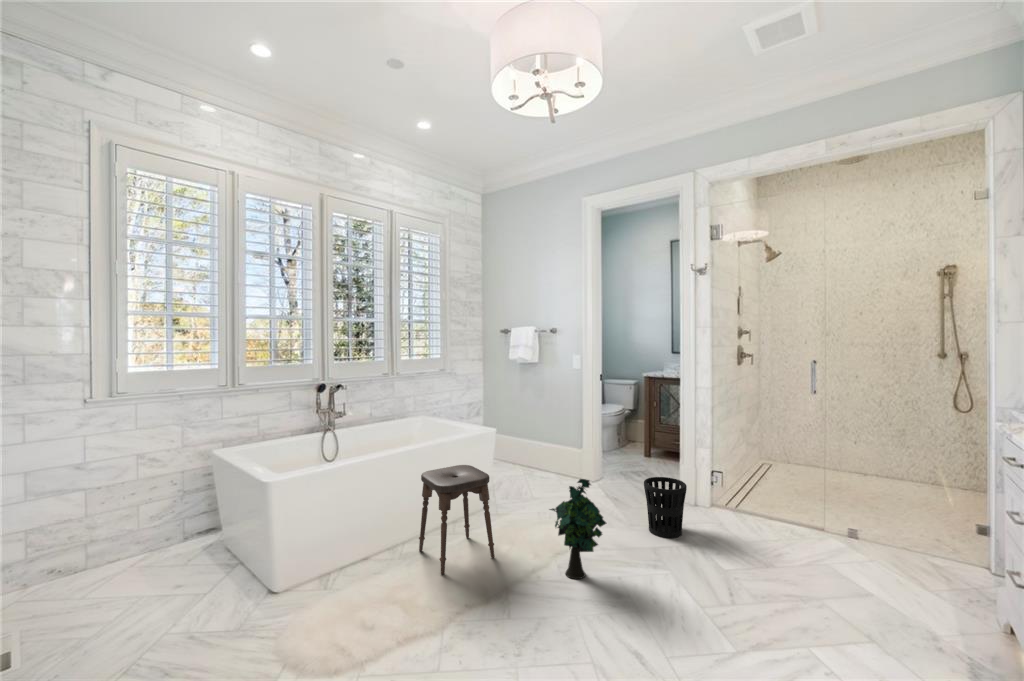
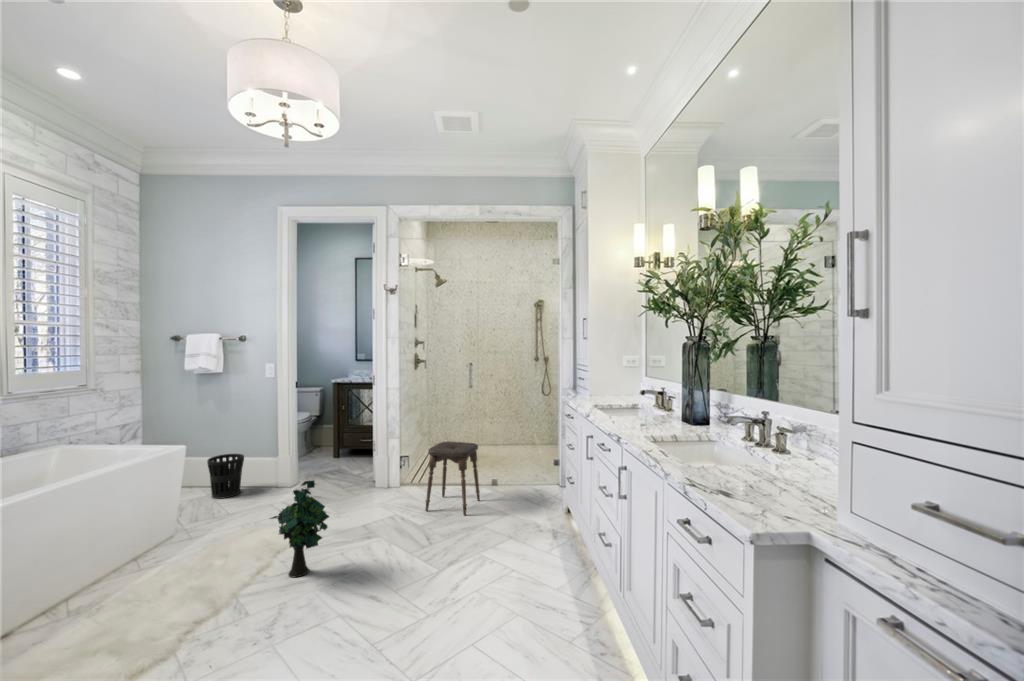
stool: present [419,465,495,574] -> present [425,442,480,515]
wastebasket: present [644,477,687,538] -> present [207,454,244,499]

